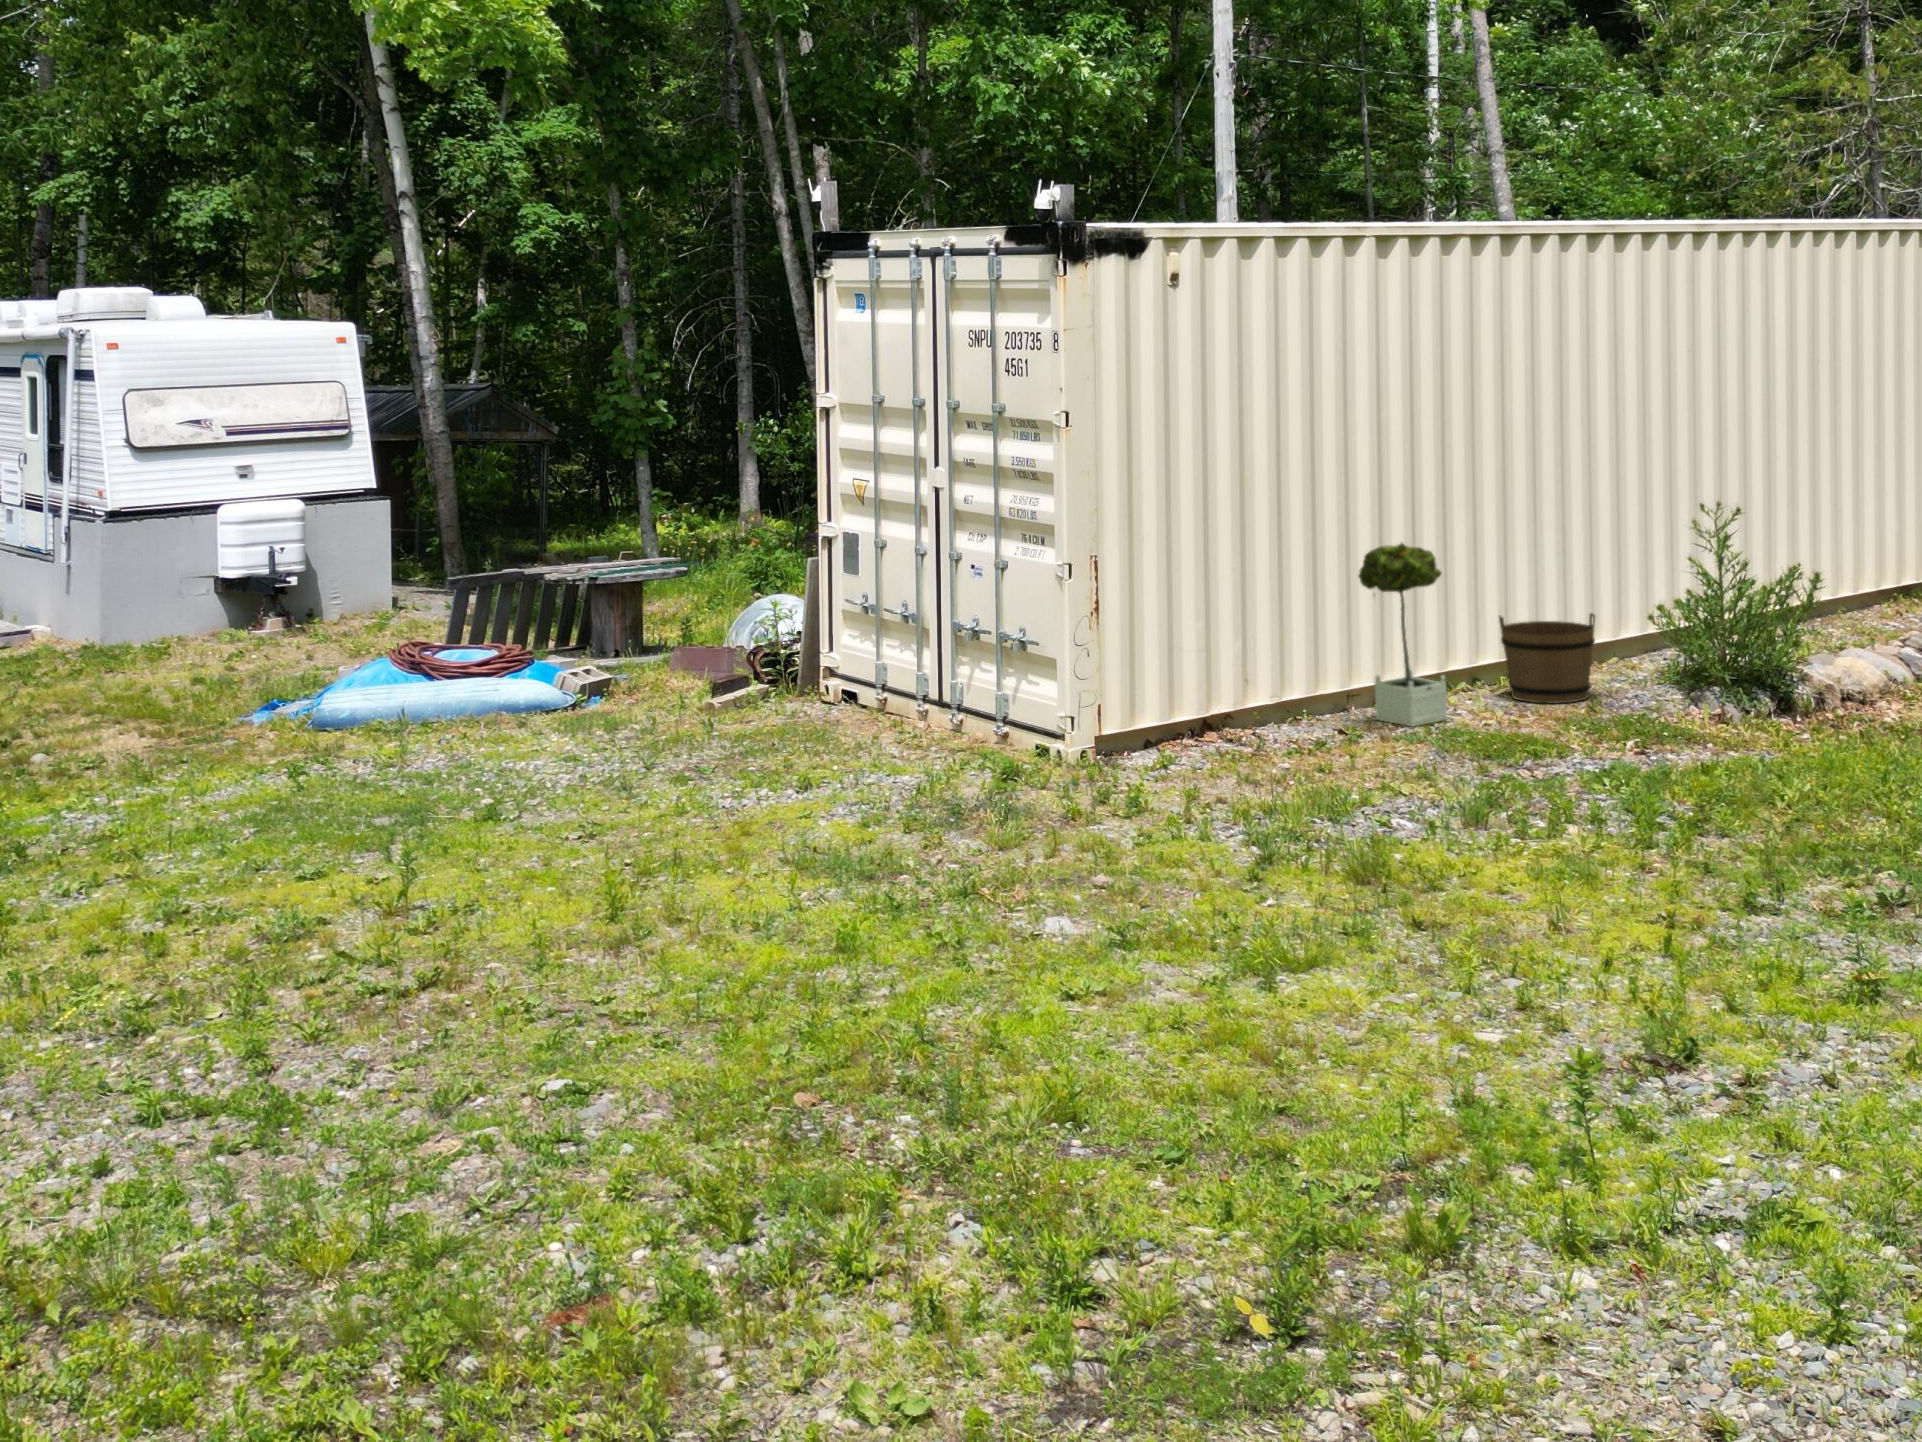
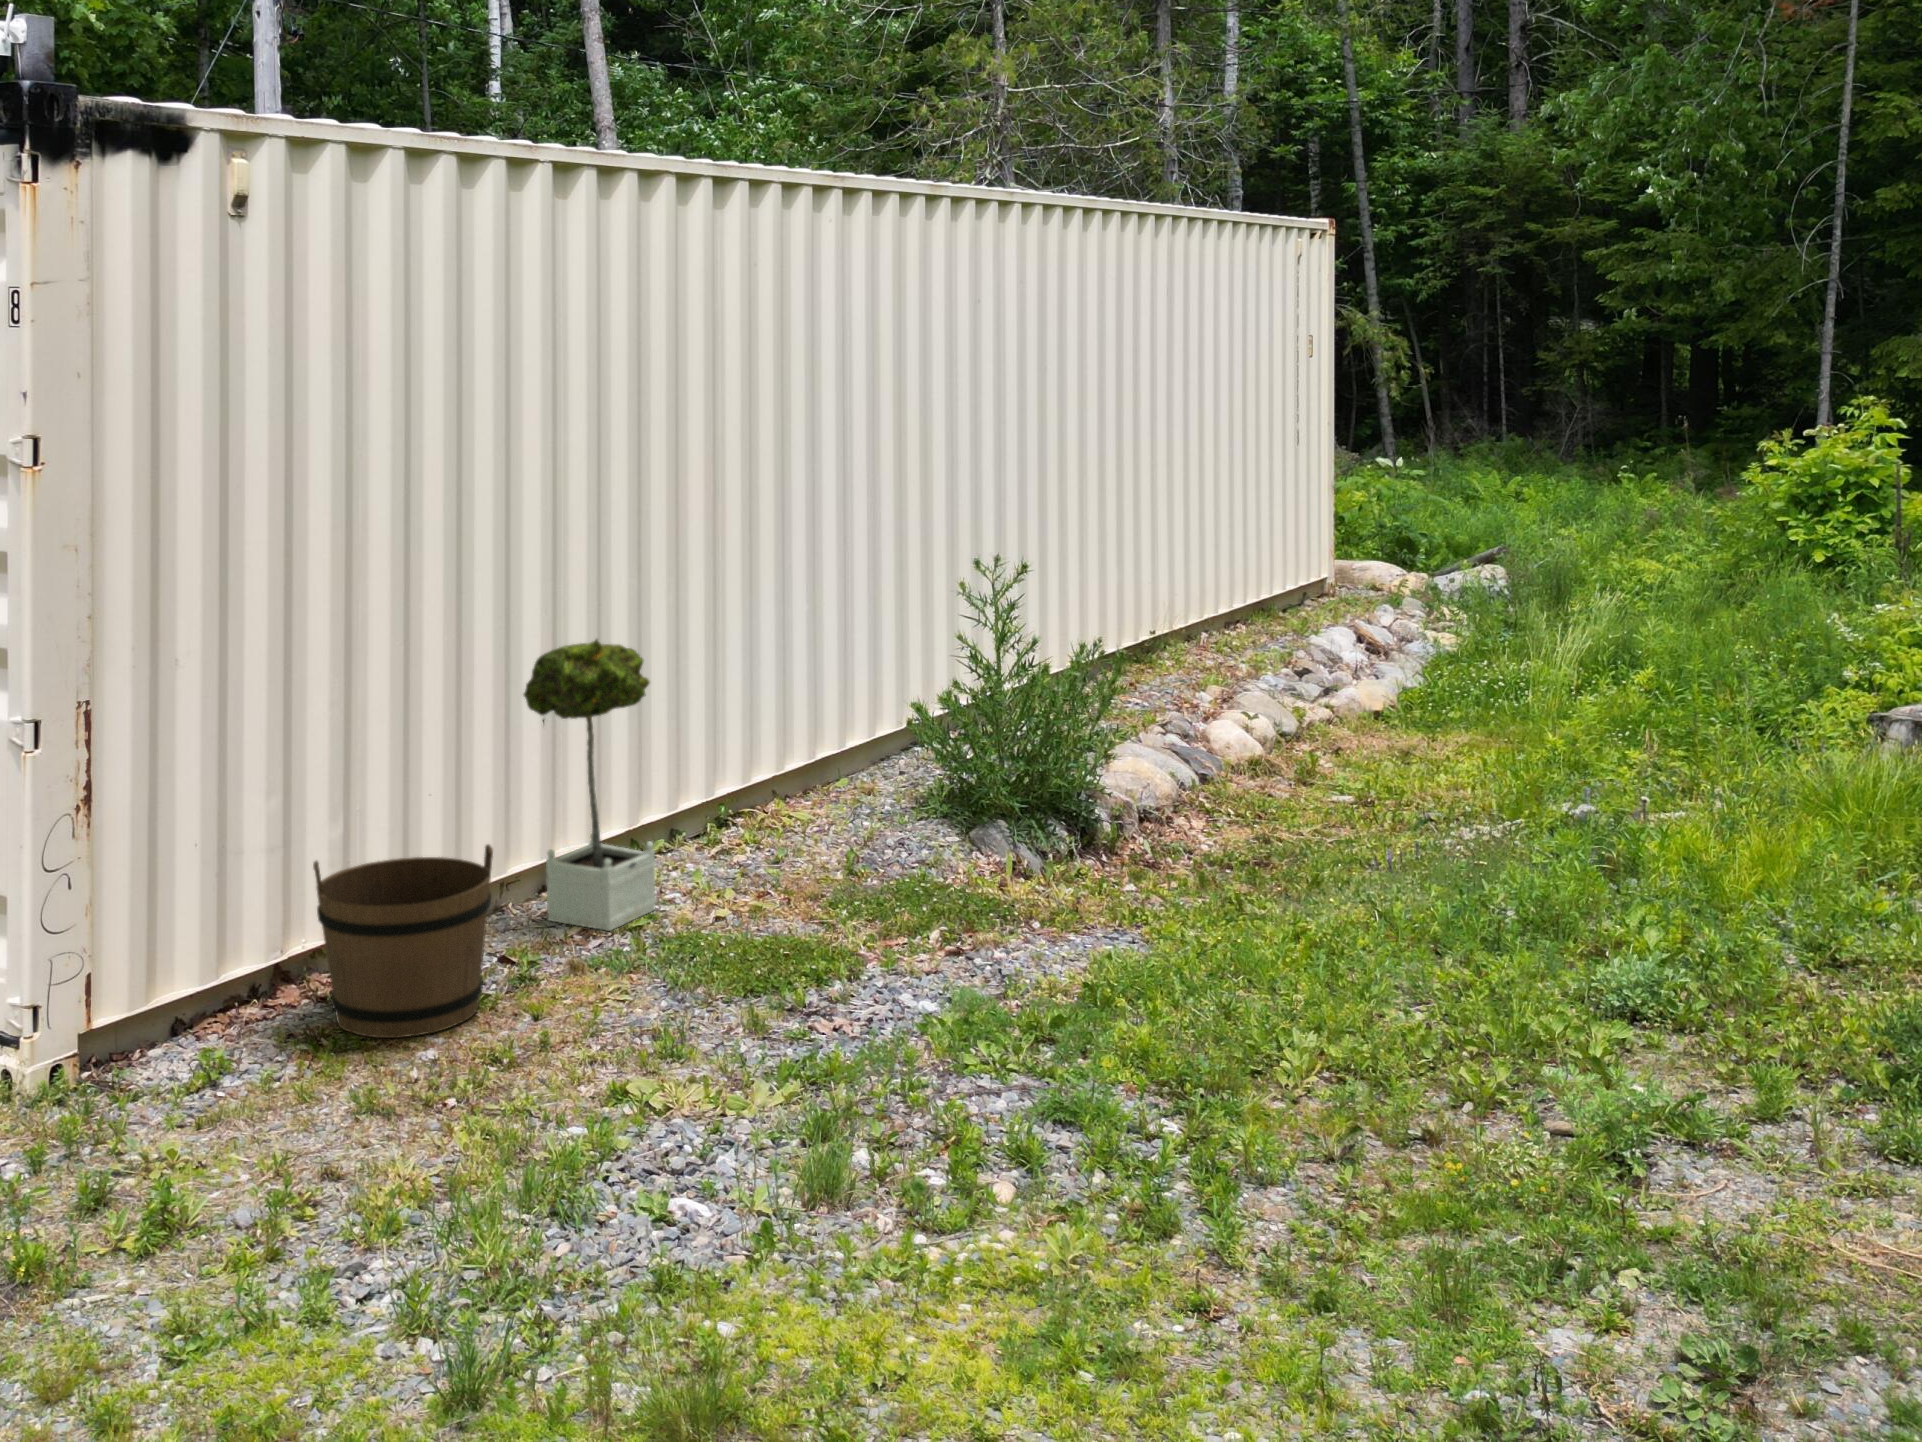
bucket: present [1499,613,1595,703] -> present [313,844,493,1038]

